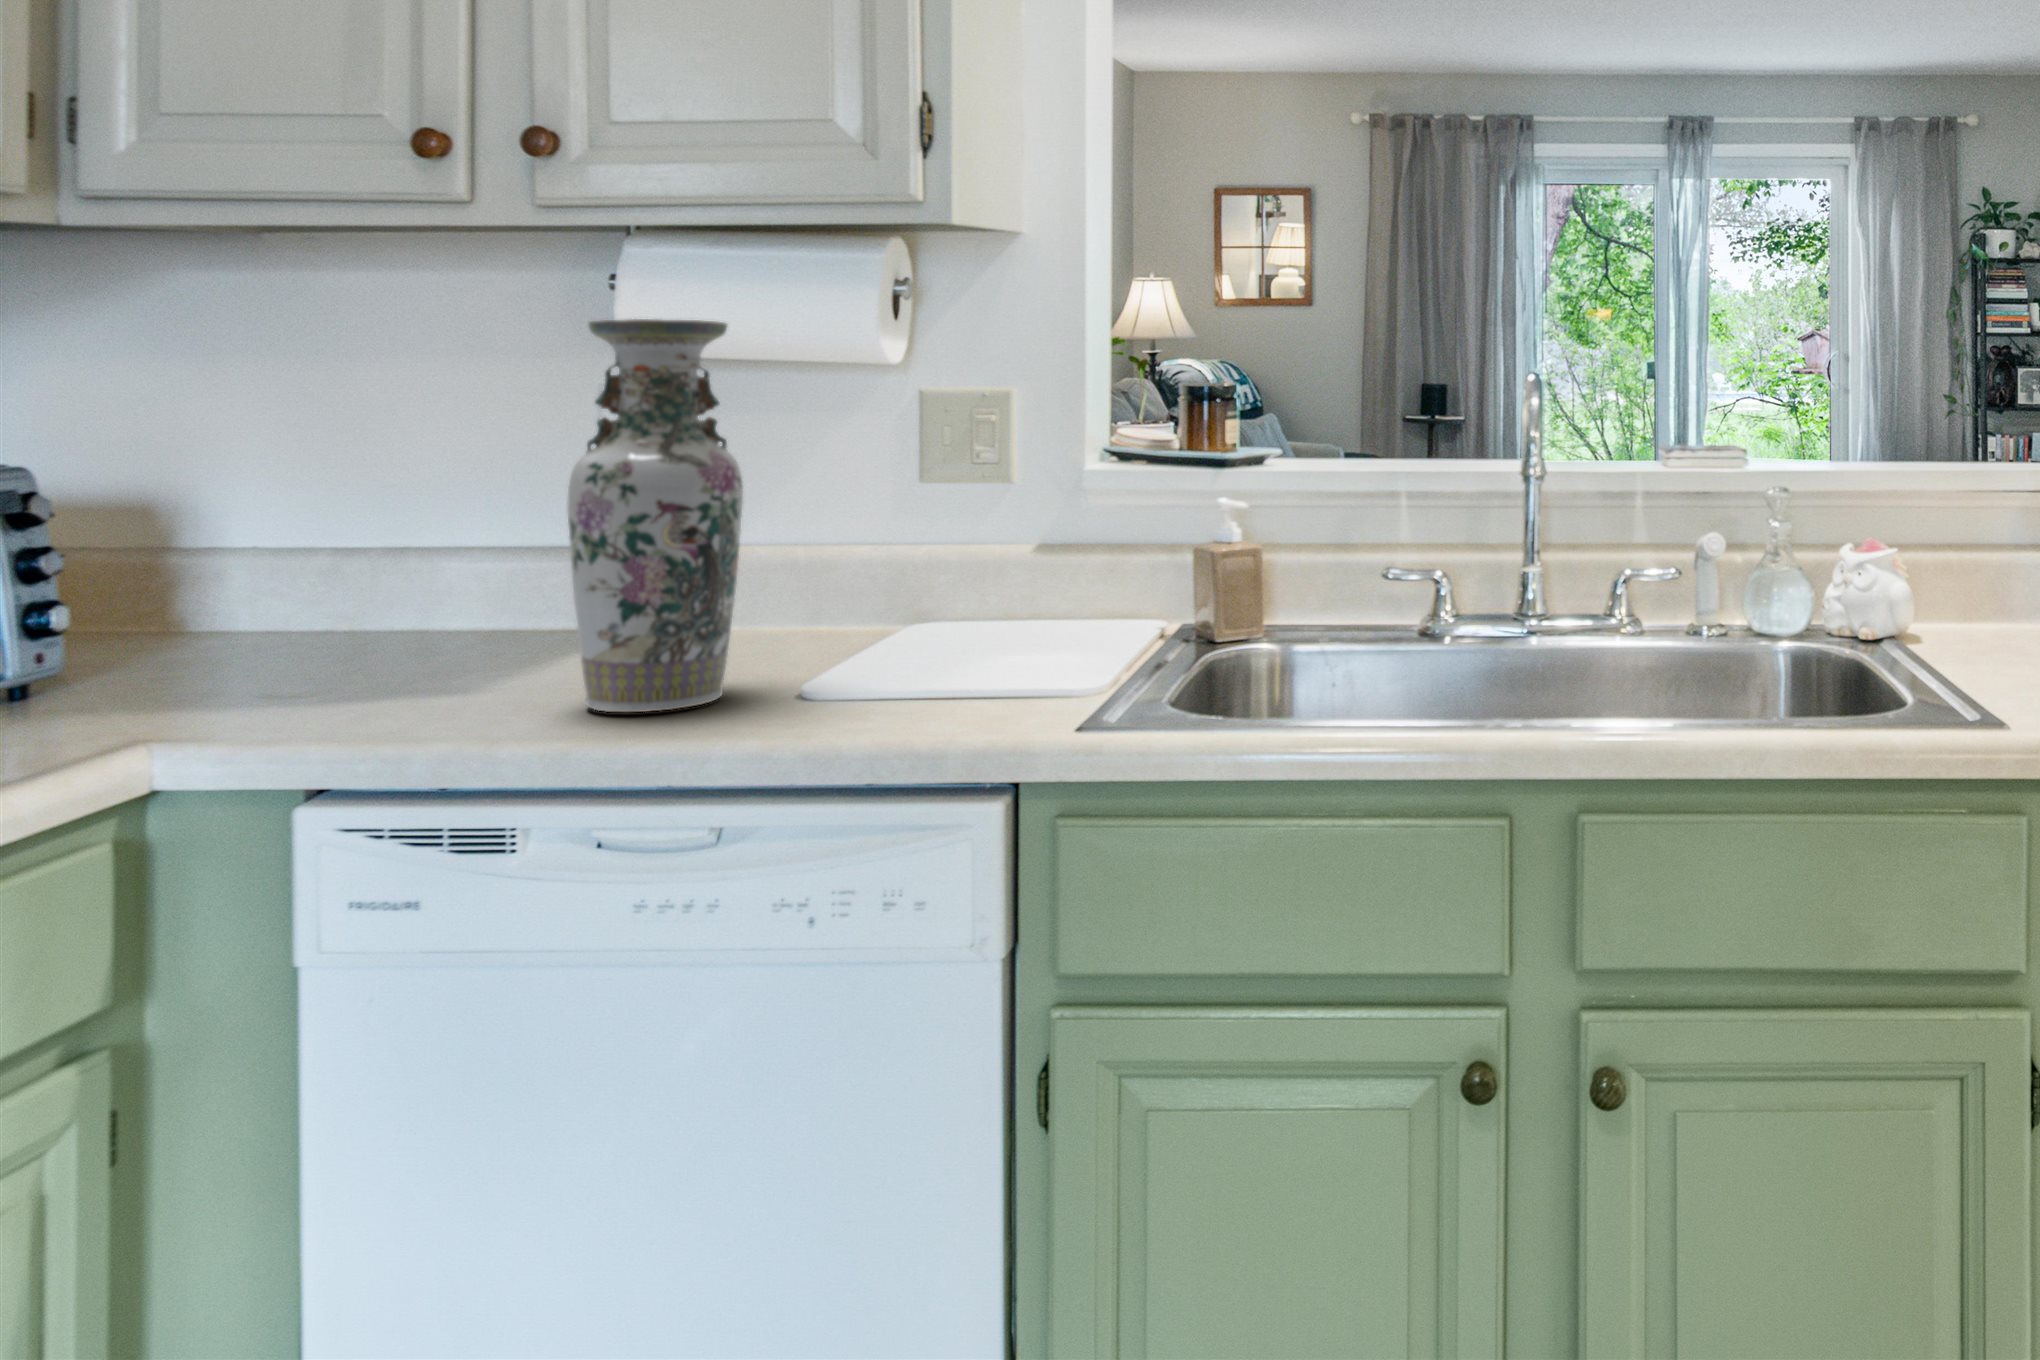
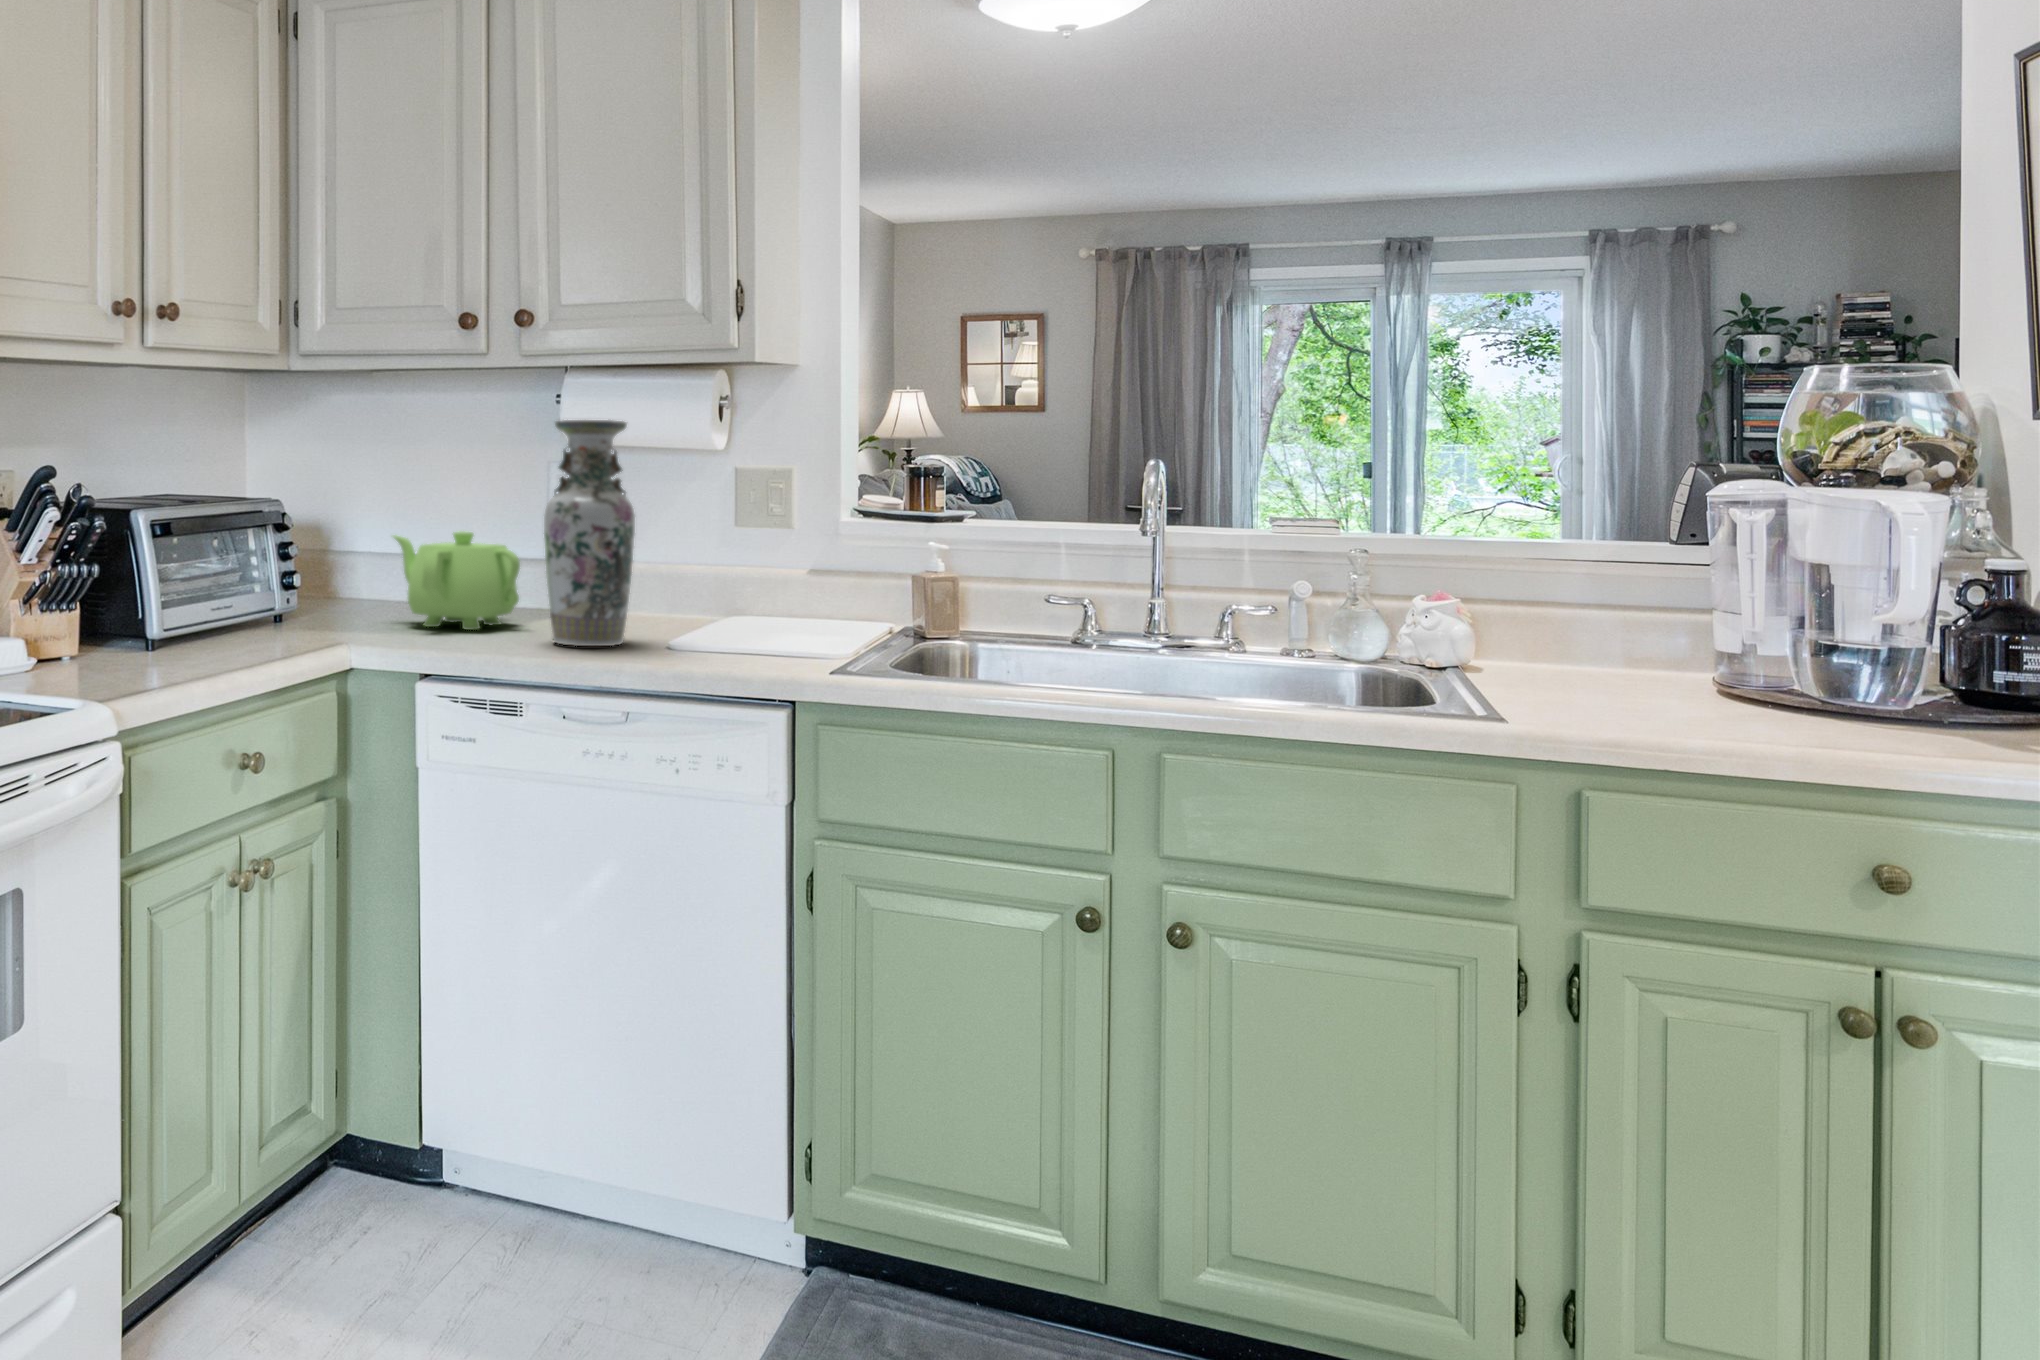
teapot: none [270,515,533,690] -> present [393,531,520,630]

